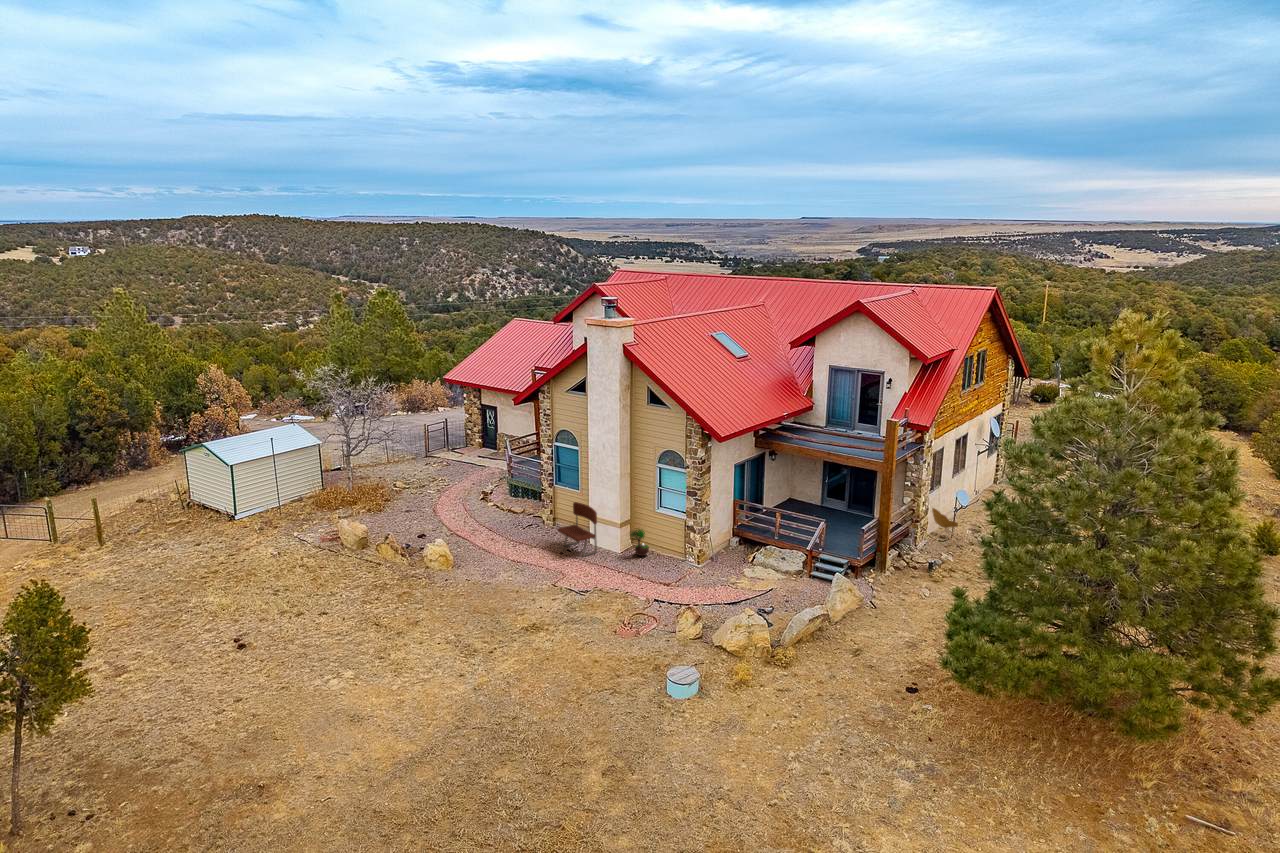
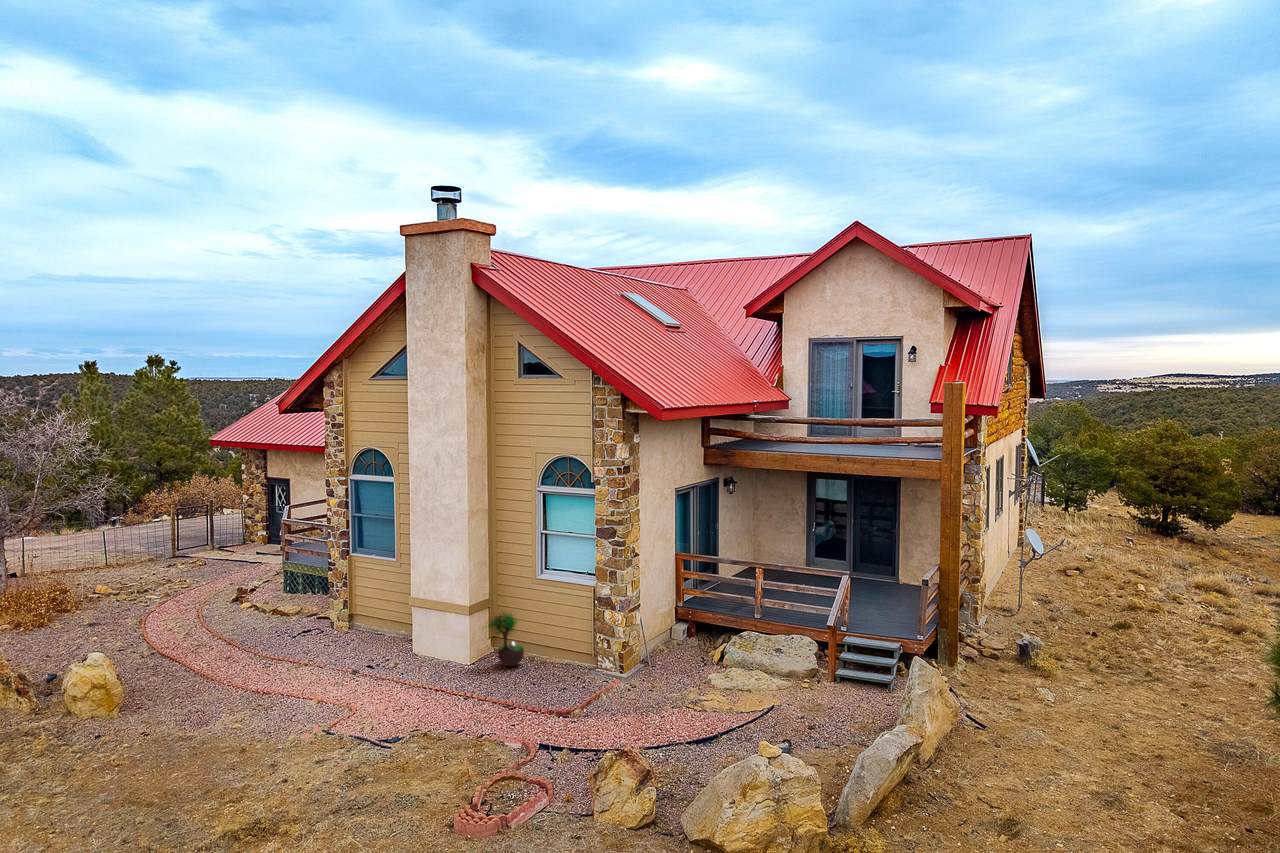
bench: present [558,502,597,557] -> none [350,574,426,675]
chair: present [932,508,958,542] -> none [983,562,1029,621]

